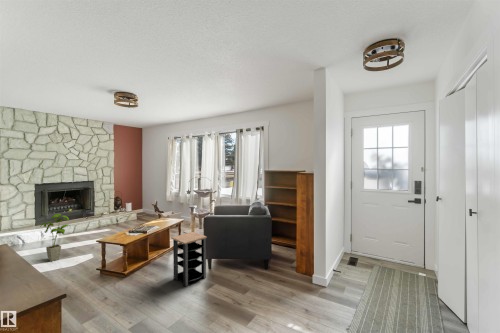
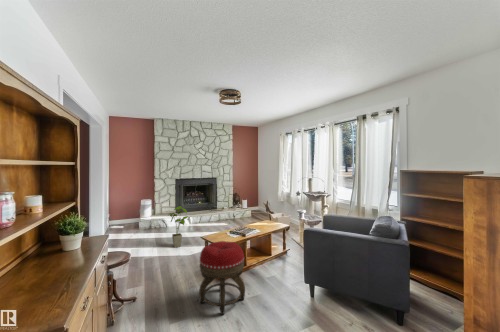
side table: present [171,232,207,287] -> none [265,245,307,316]
footstool: none [108,237,154,299] -> present [199,241,245,315]

